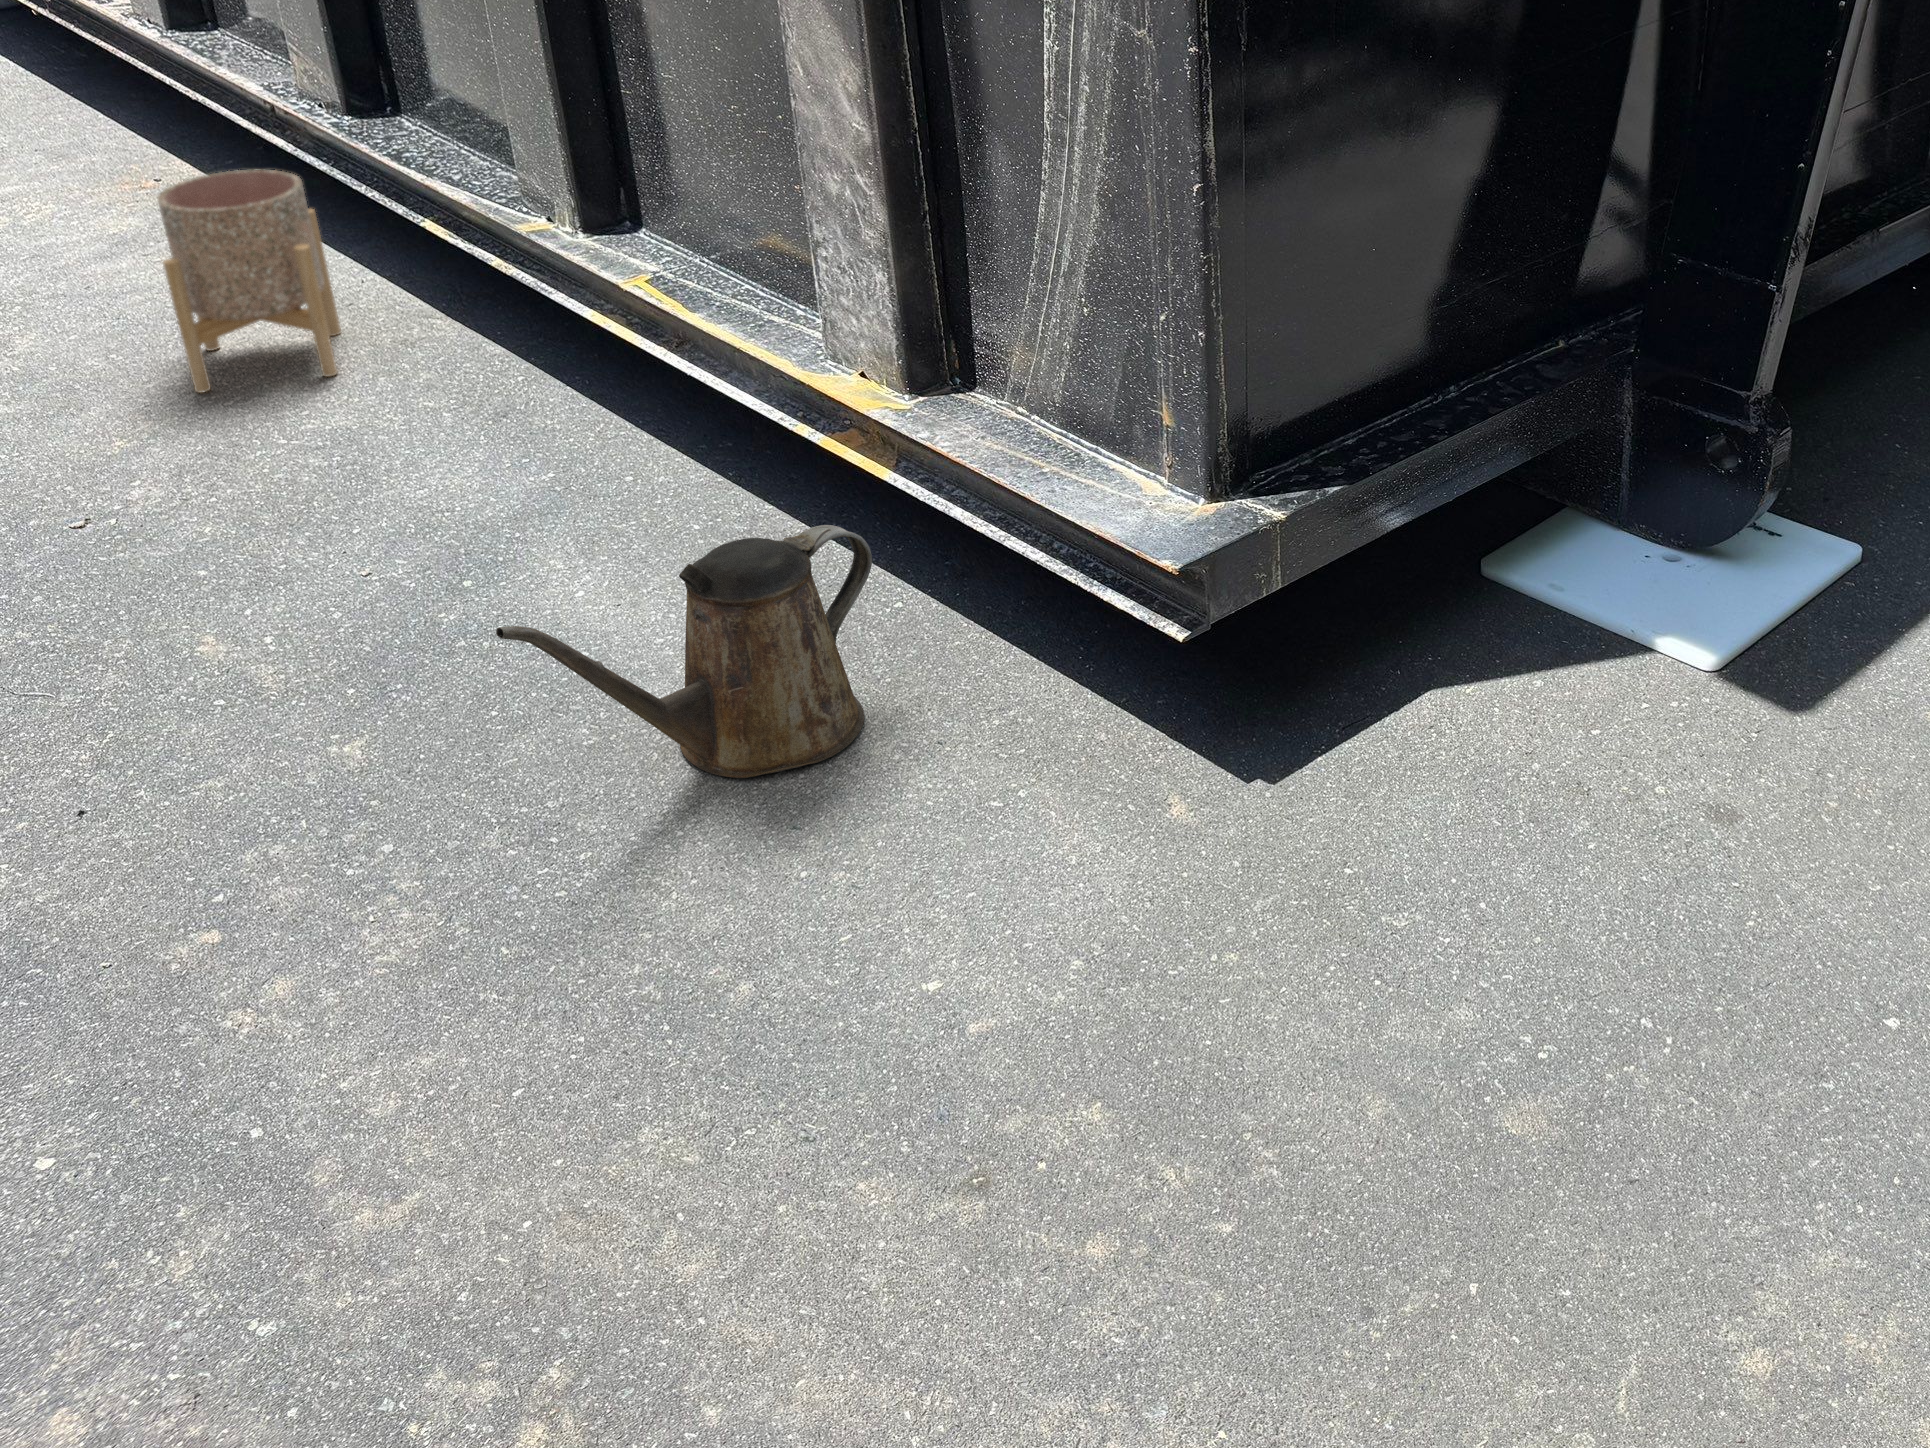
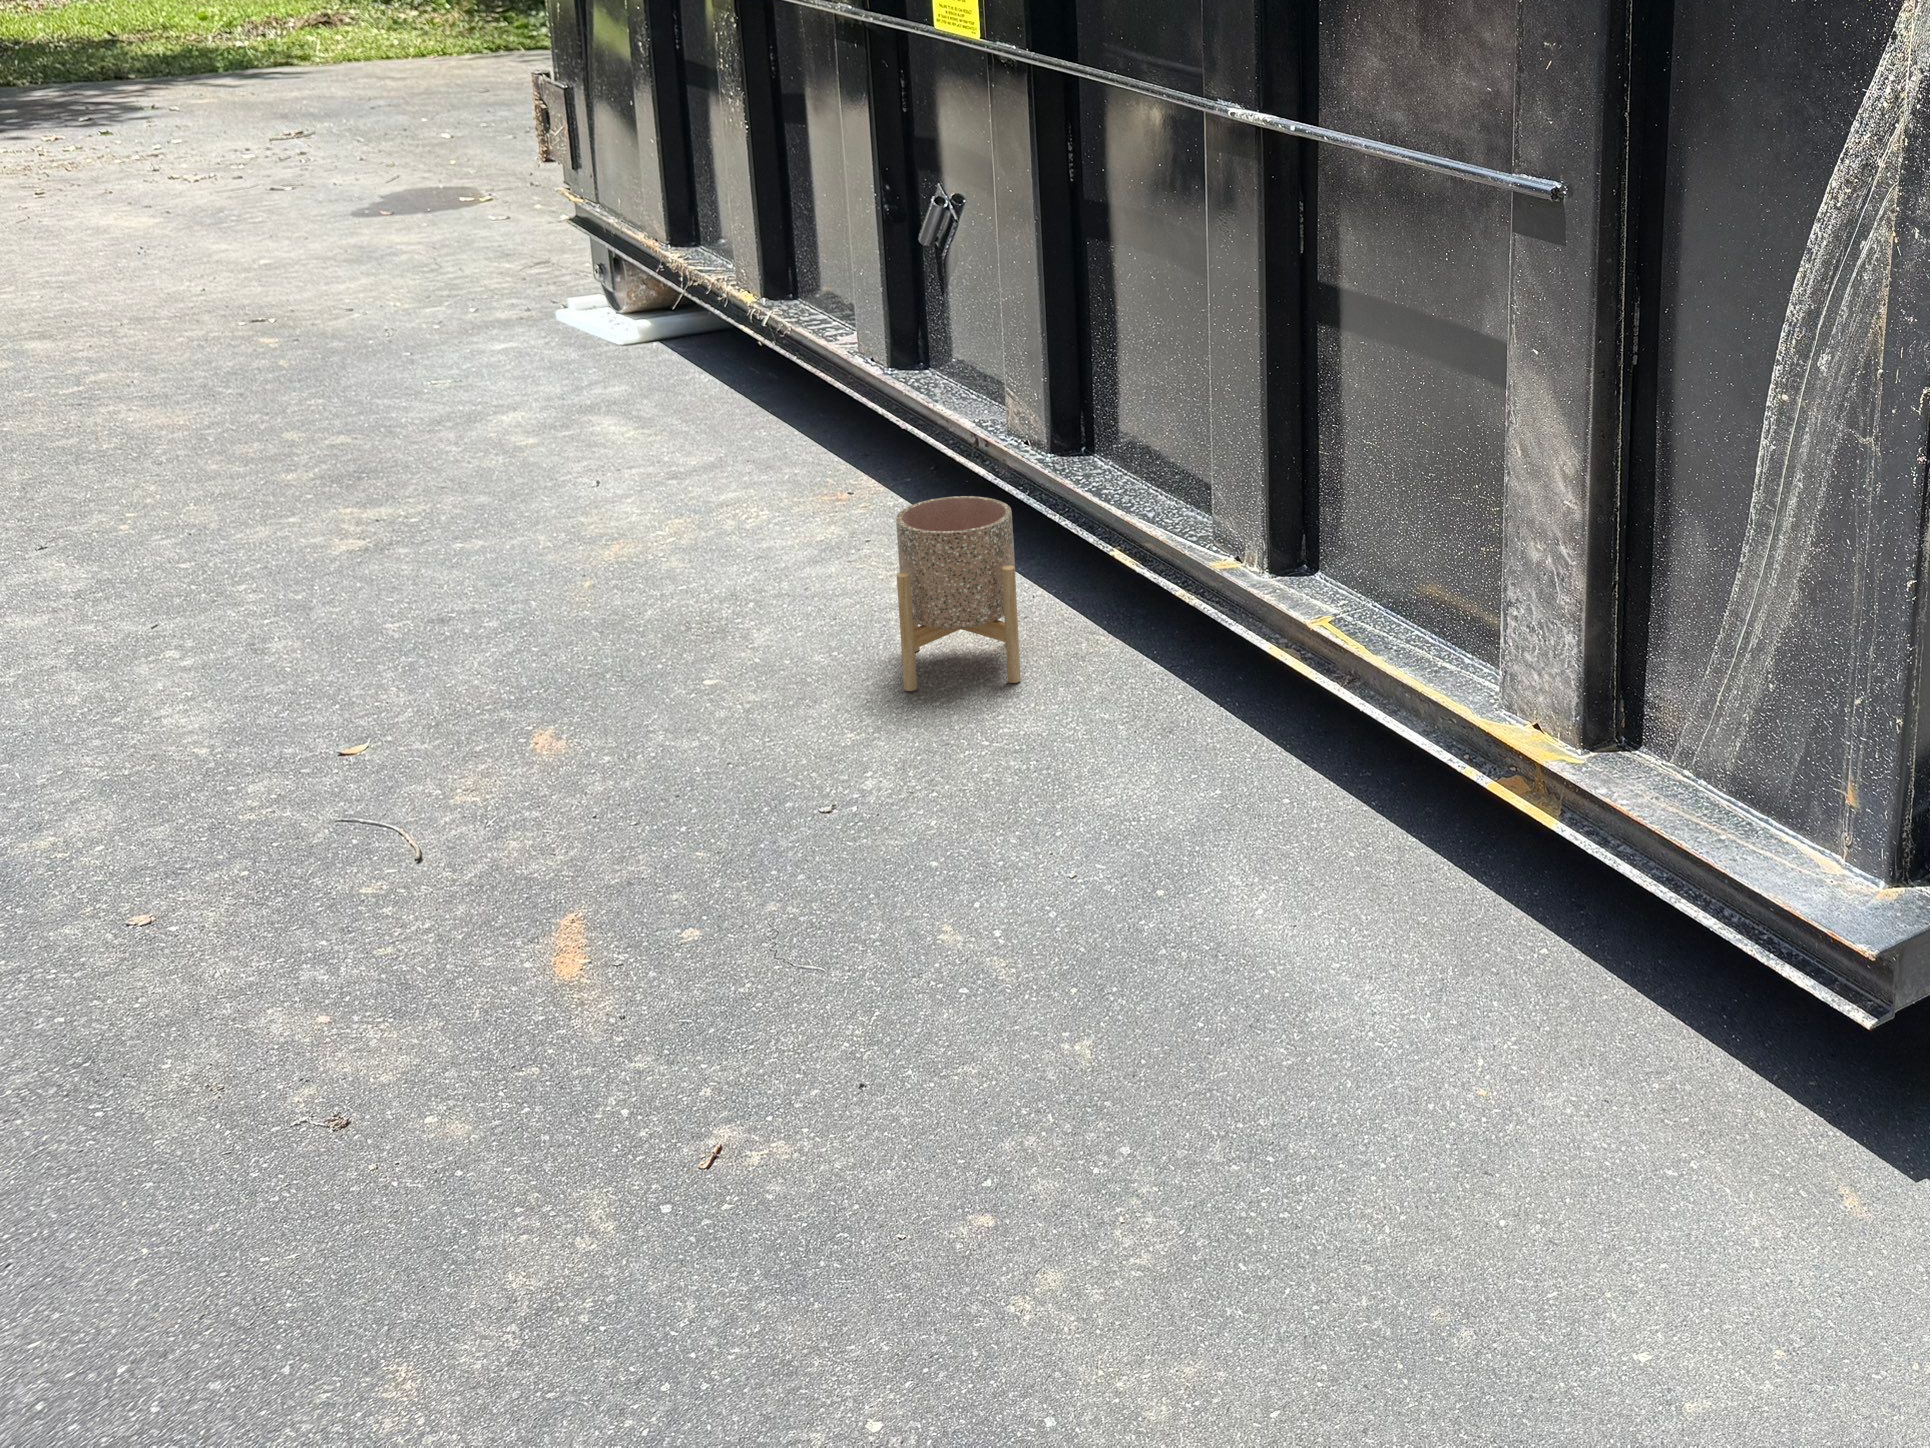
watering can: present [496,525,872,778] -> none [1248,871,1548,1111]

